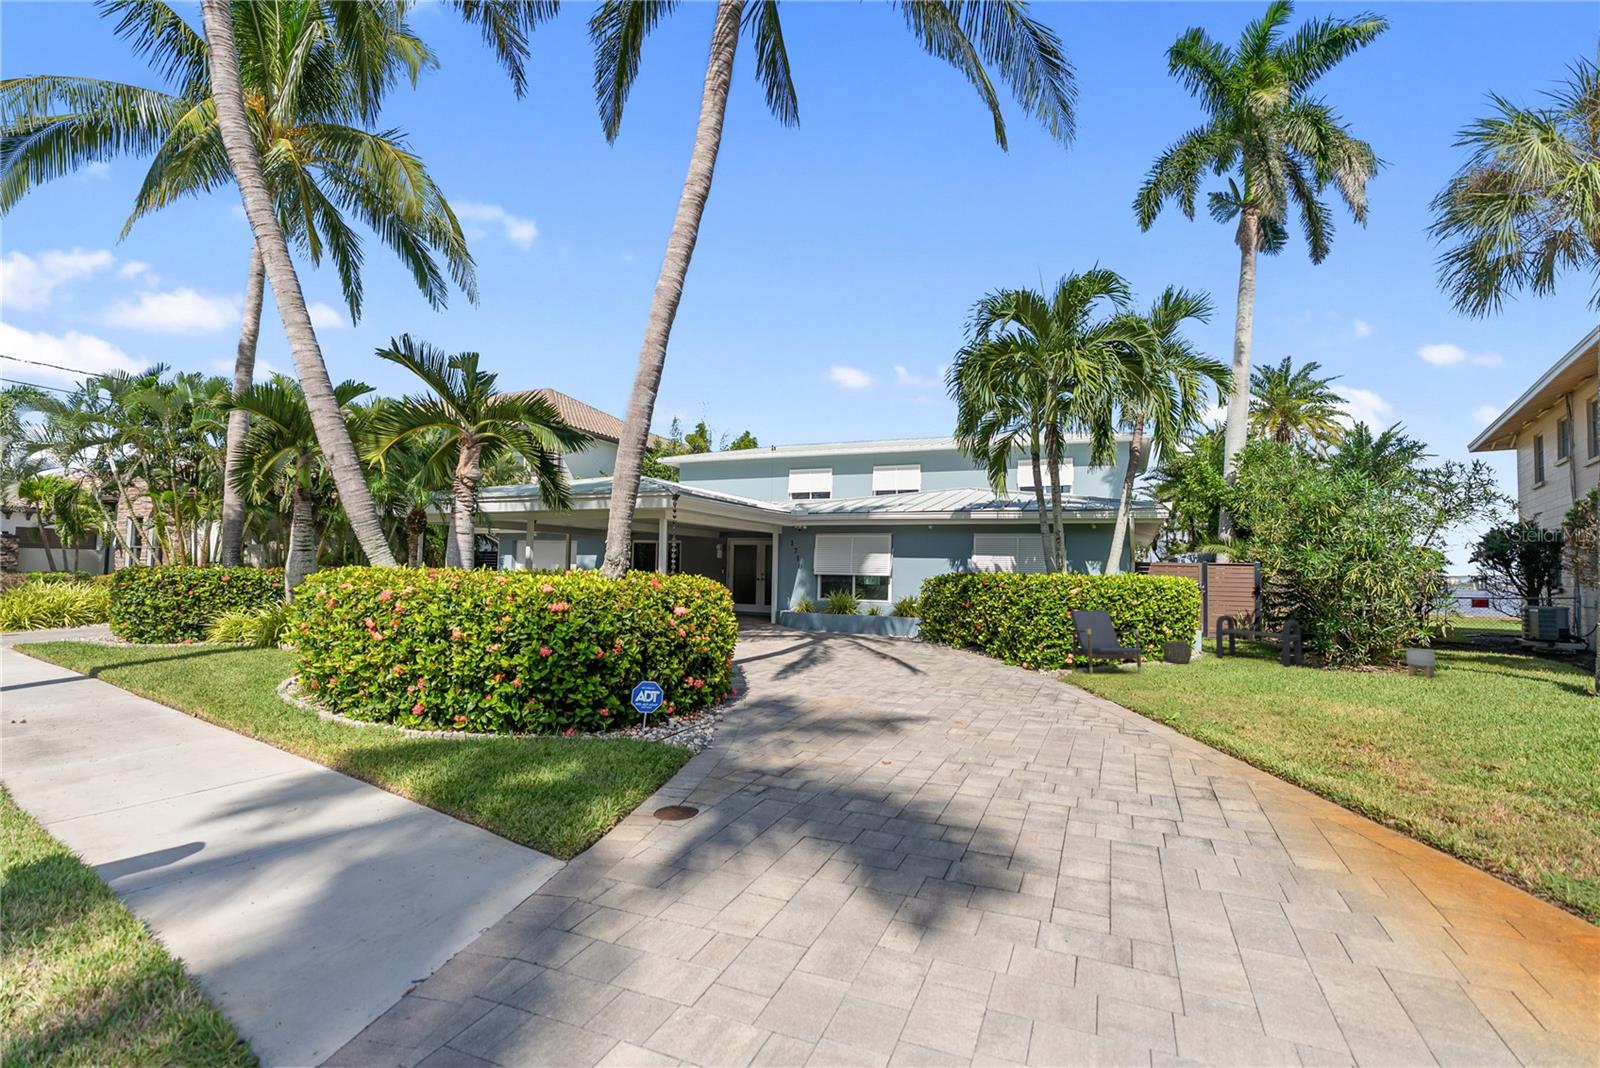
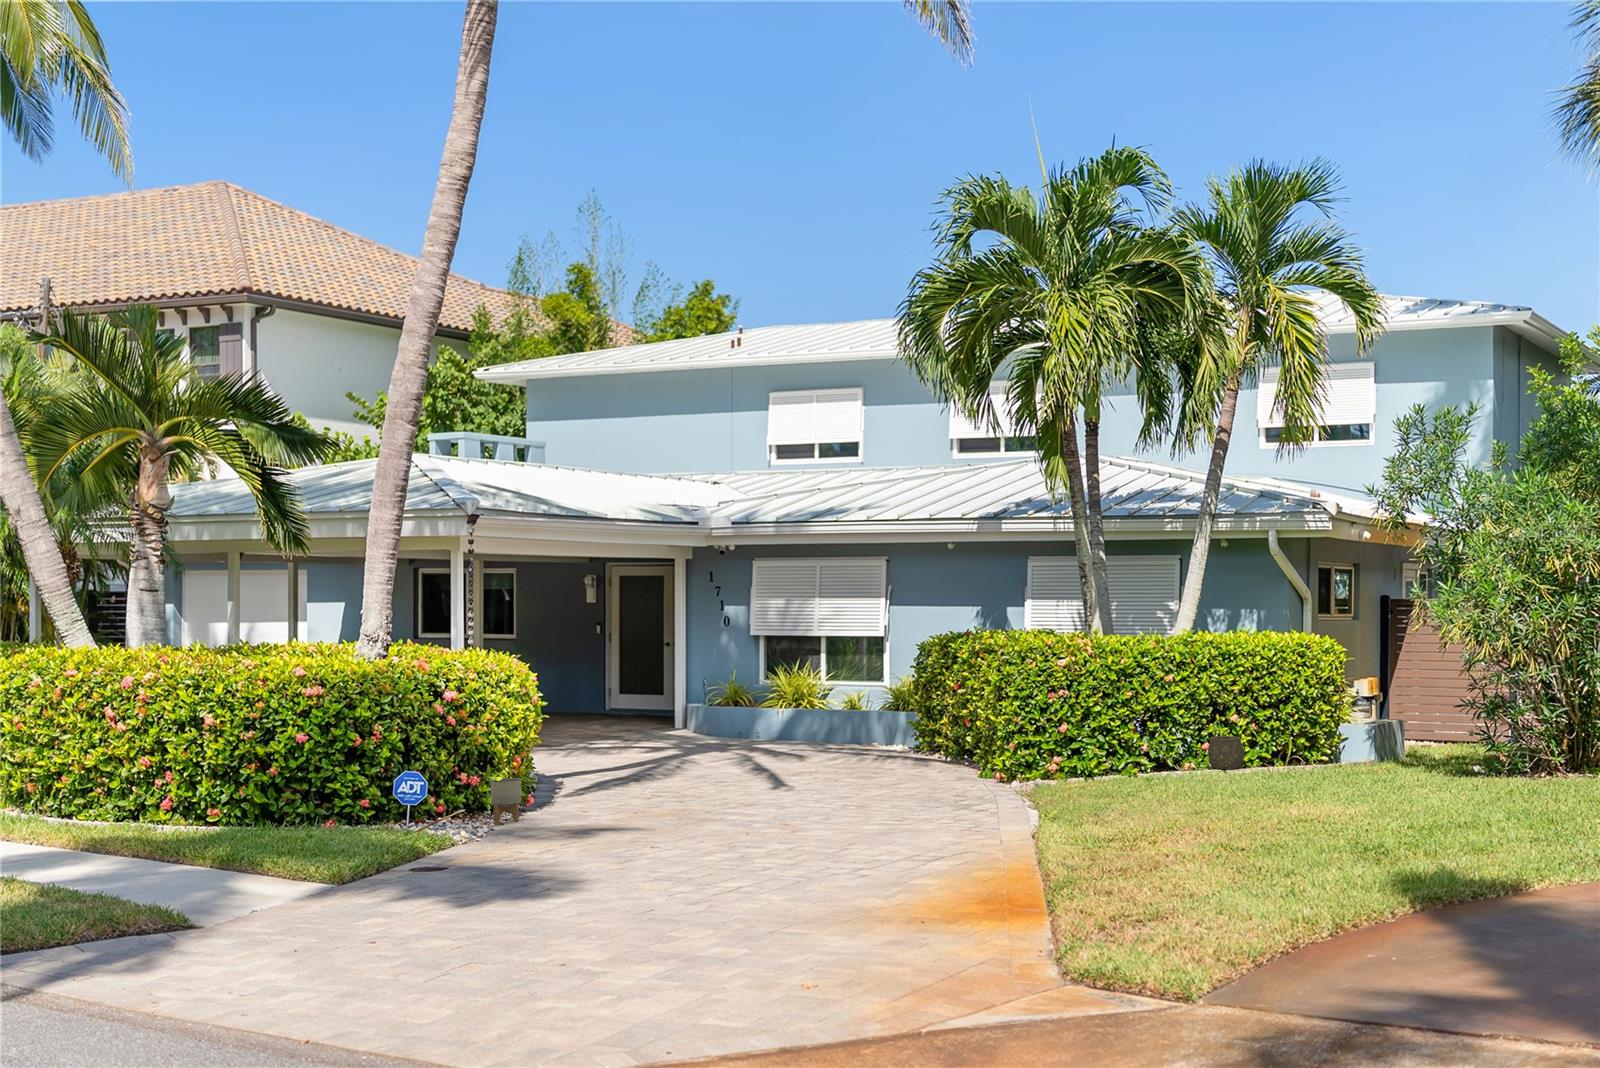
lounge chair: present [1071,611,1141,674] -> none [1049,690,1129,781]
bench: present [1216,615,1302,667] -> none [1308,695,1417,770]
planter: present [1406,648,1435,678] -> present [491,778,521,823]

